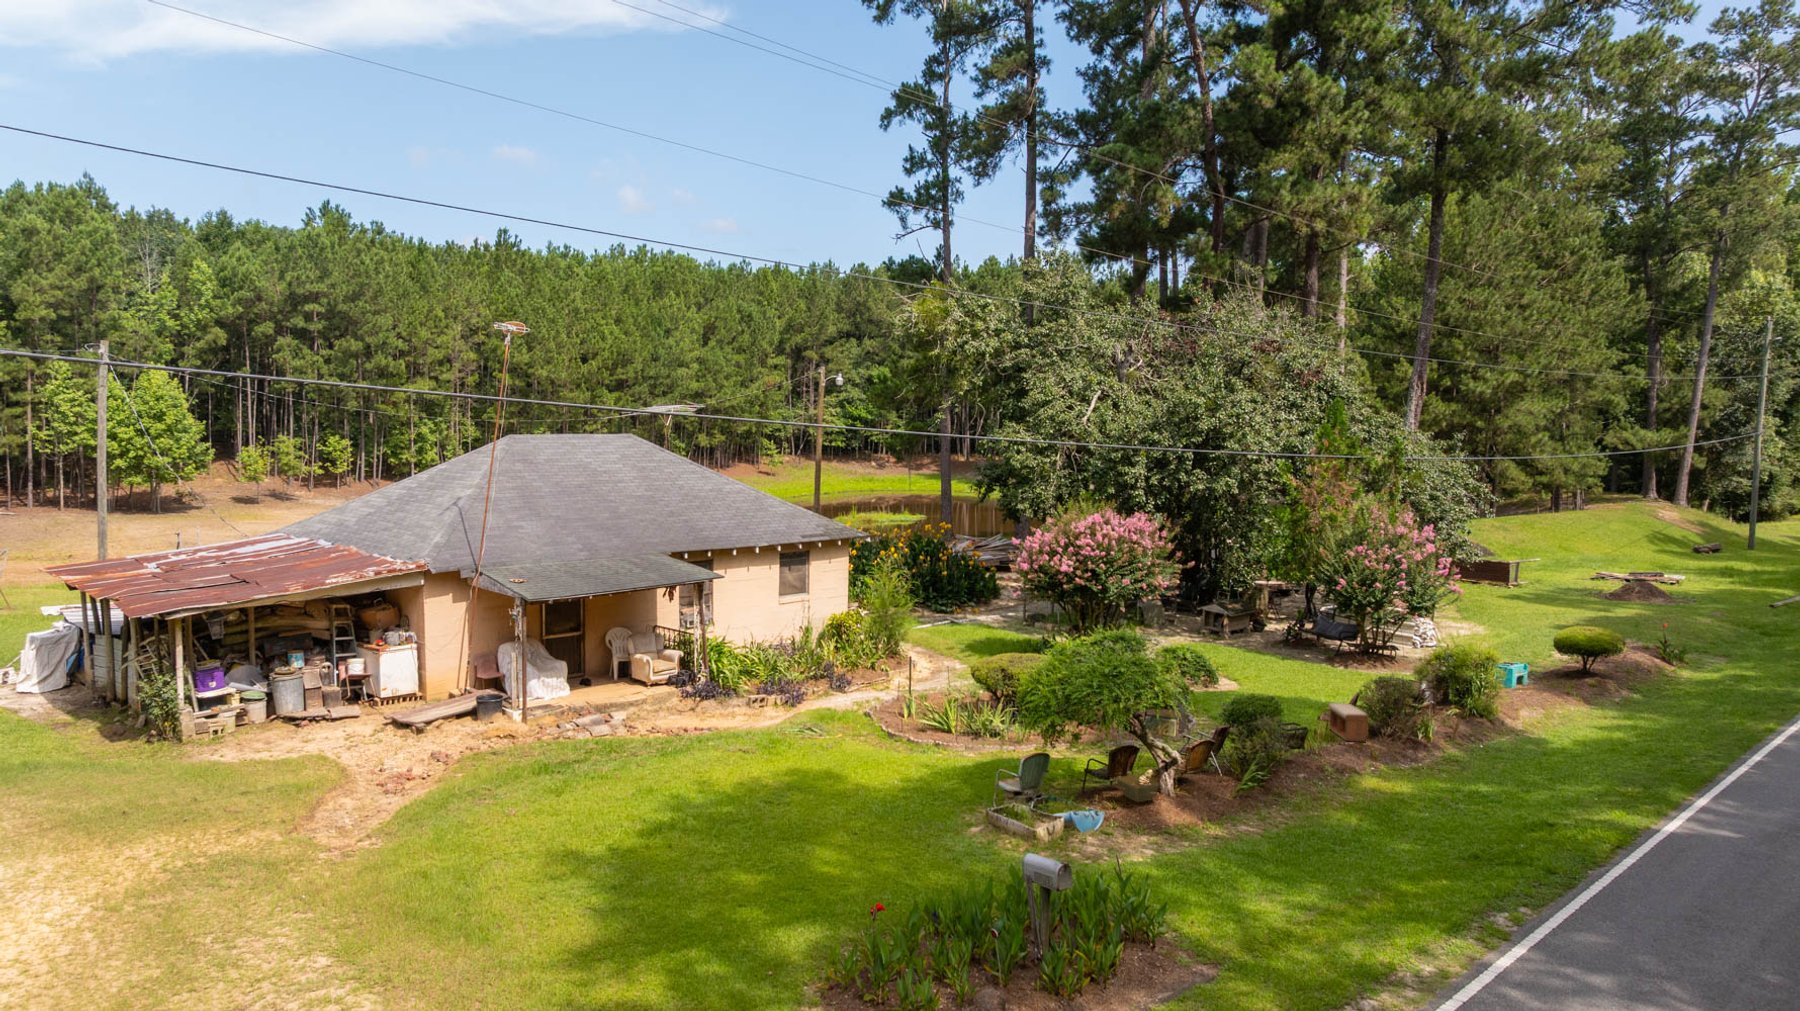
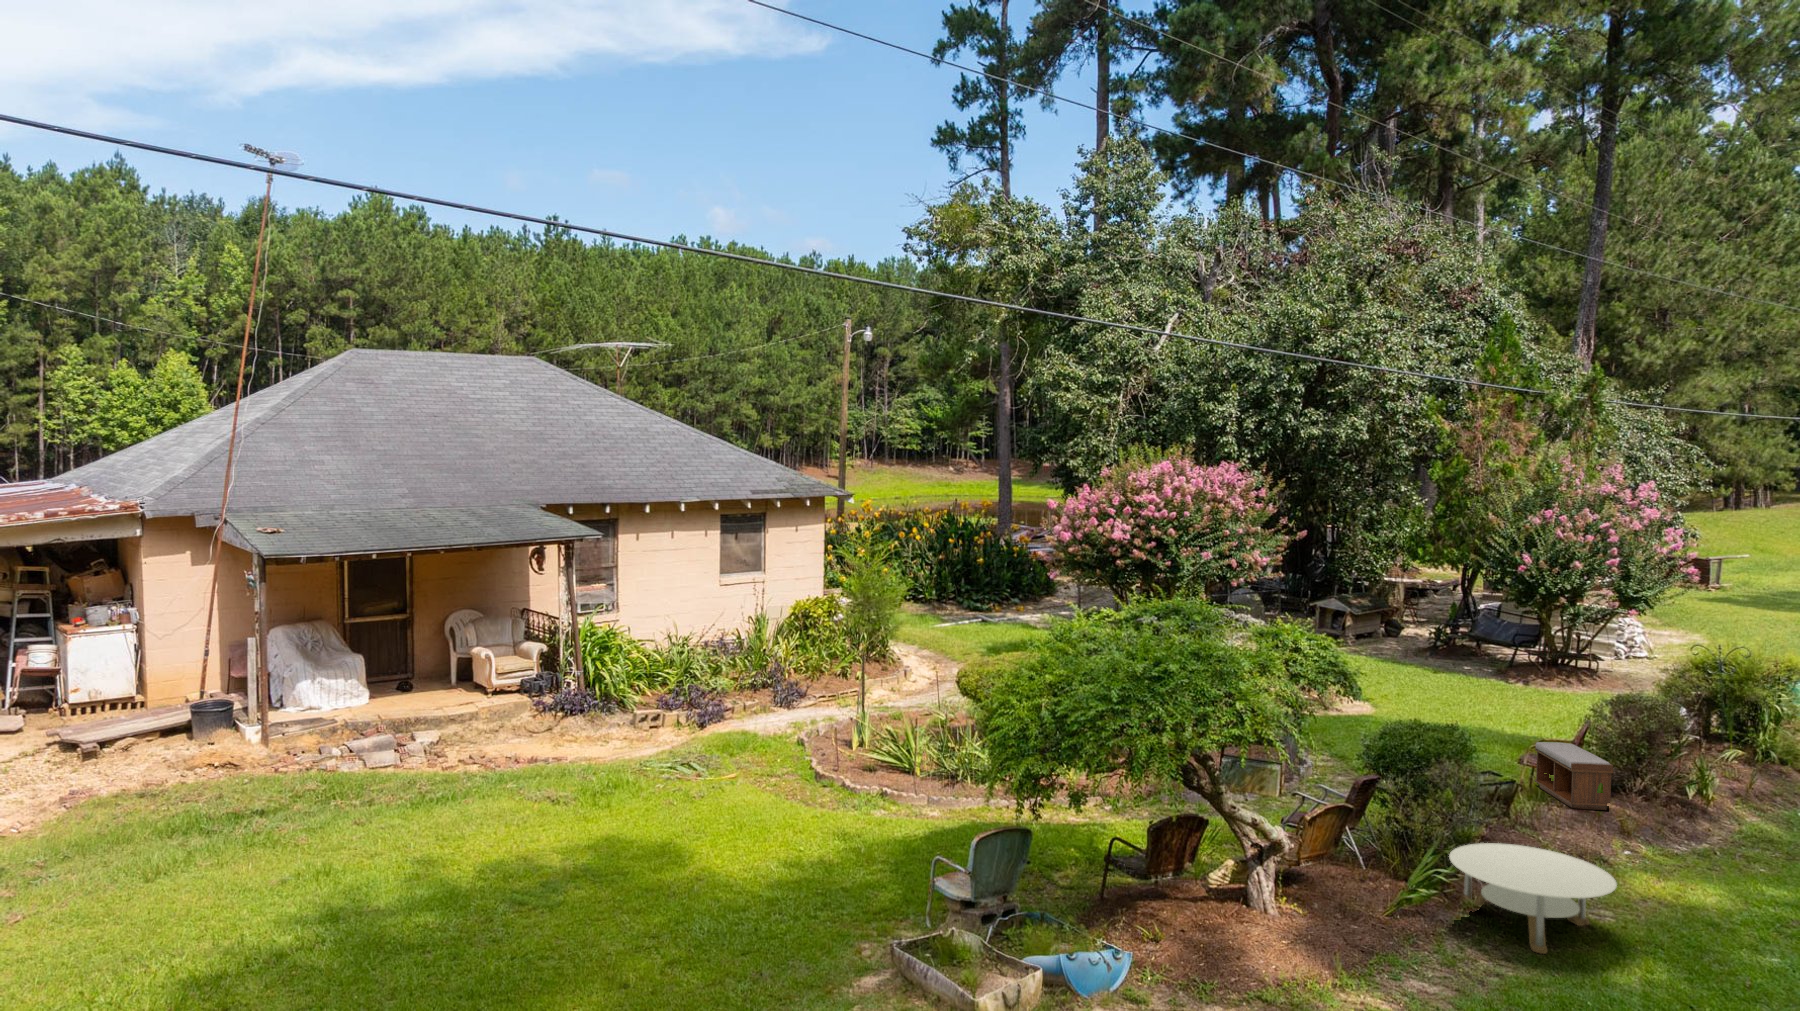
round table: none [1266,756,1348,808] -> present [1449,843,1617,954]
basket: present [1116,774,1159,802] -> none [1163,868,1255,927]

